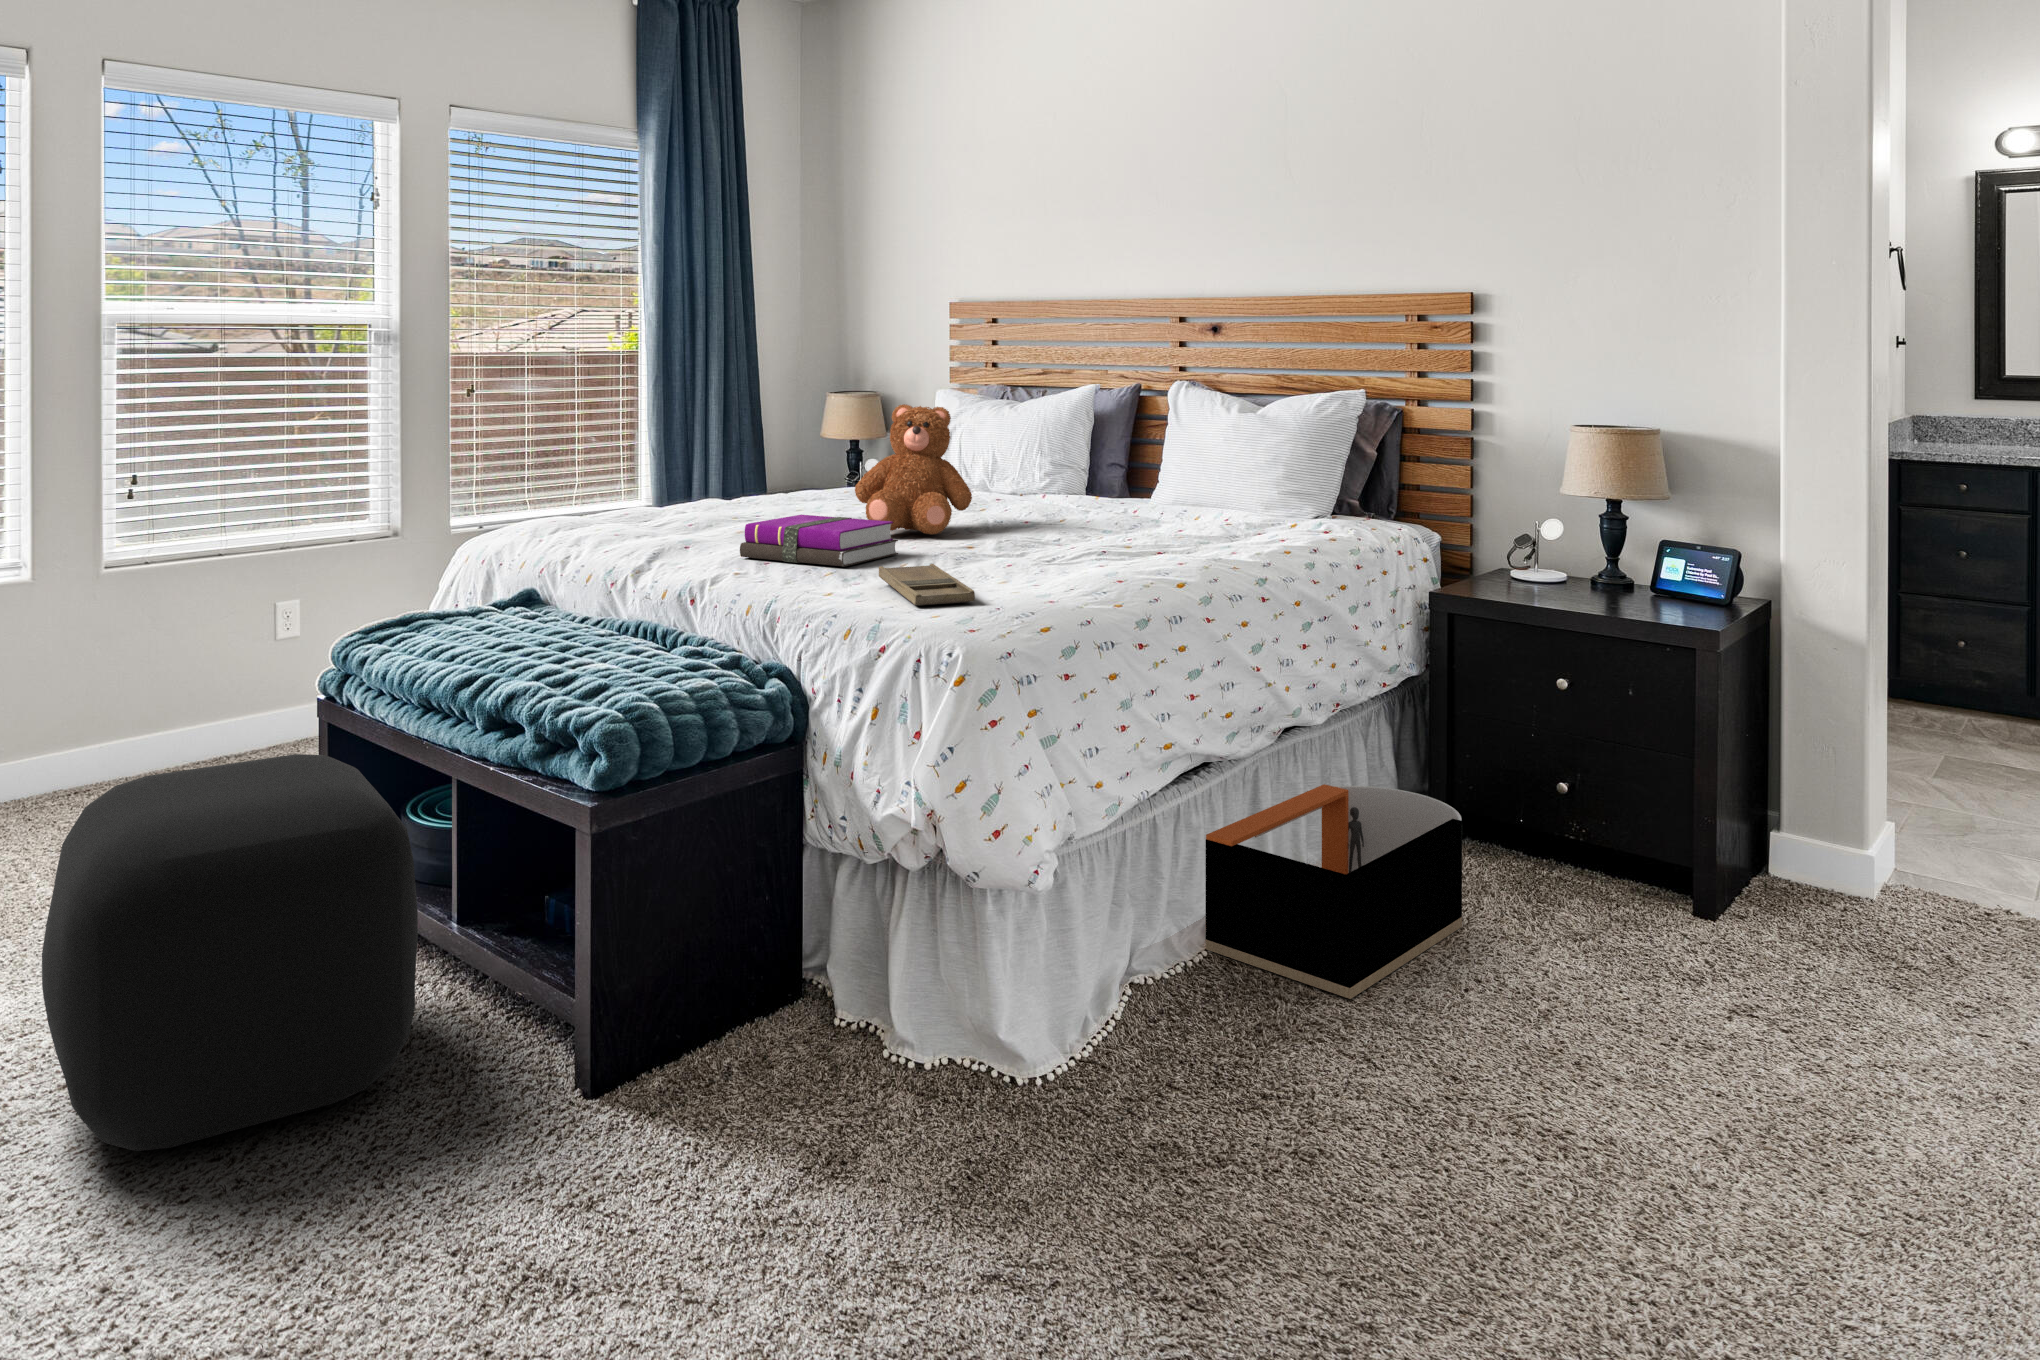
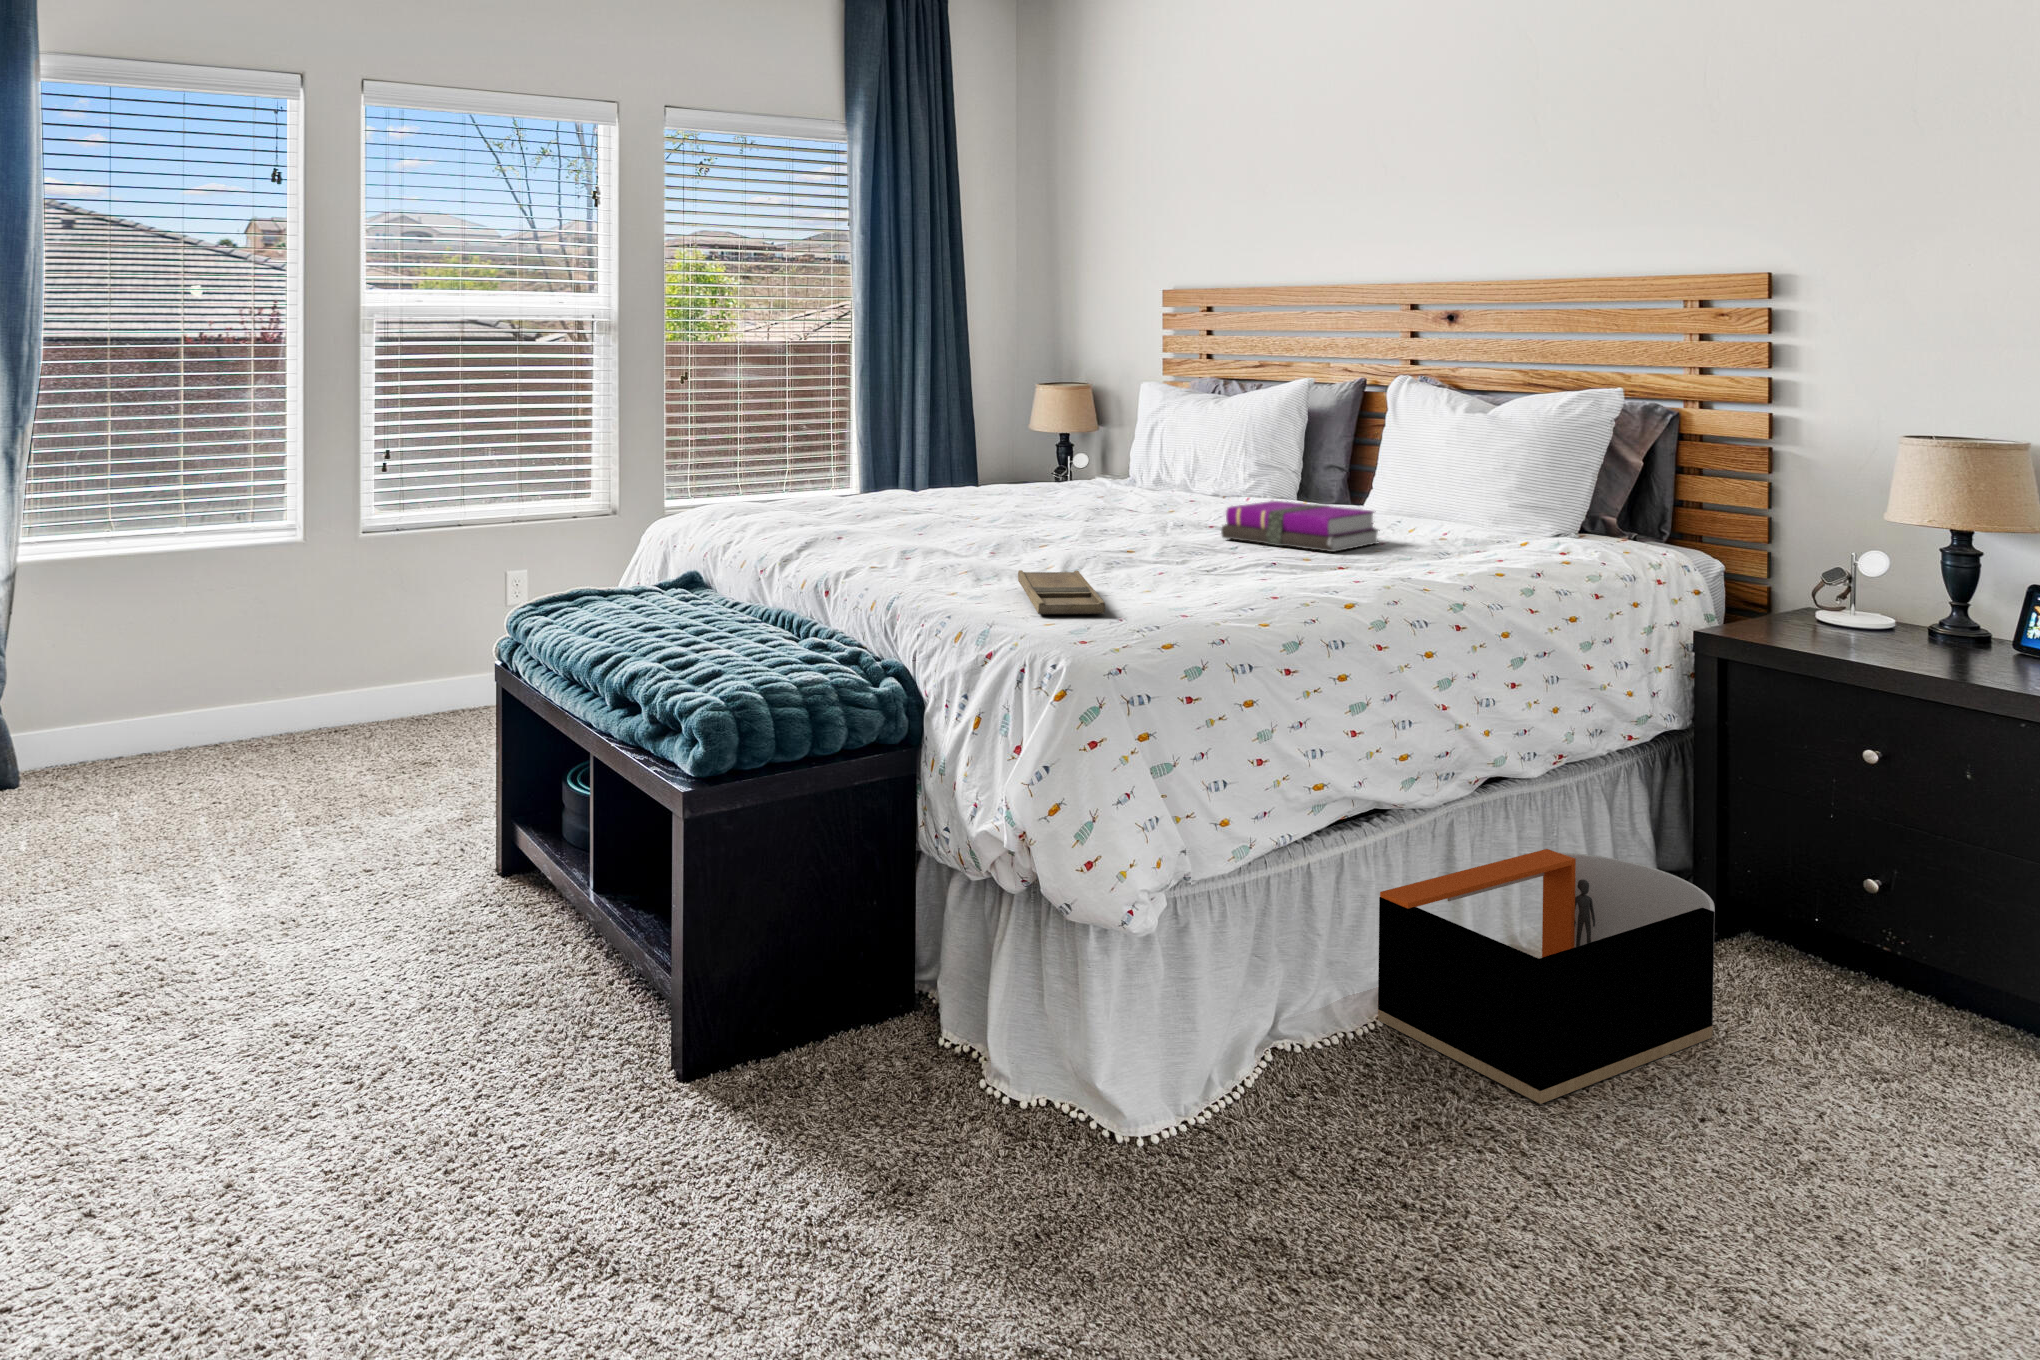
teddy bear: present [855,404,972,534] -> none [1033,400,1158,540]
notebook: present [740,515,898,566] -> present [1221,501,1380,552]
ottoman: present [42,754,418,1151] -> none [222,716,545,1067]

